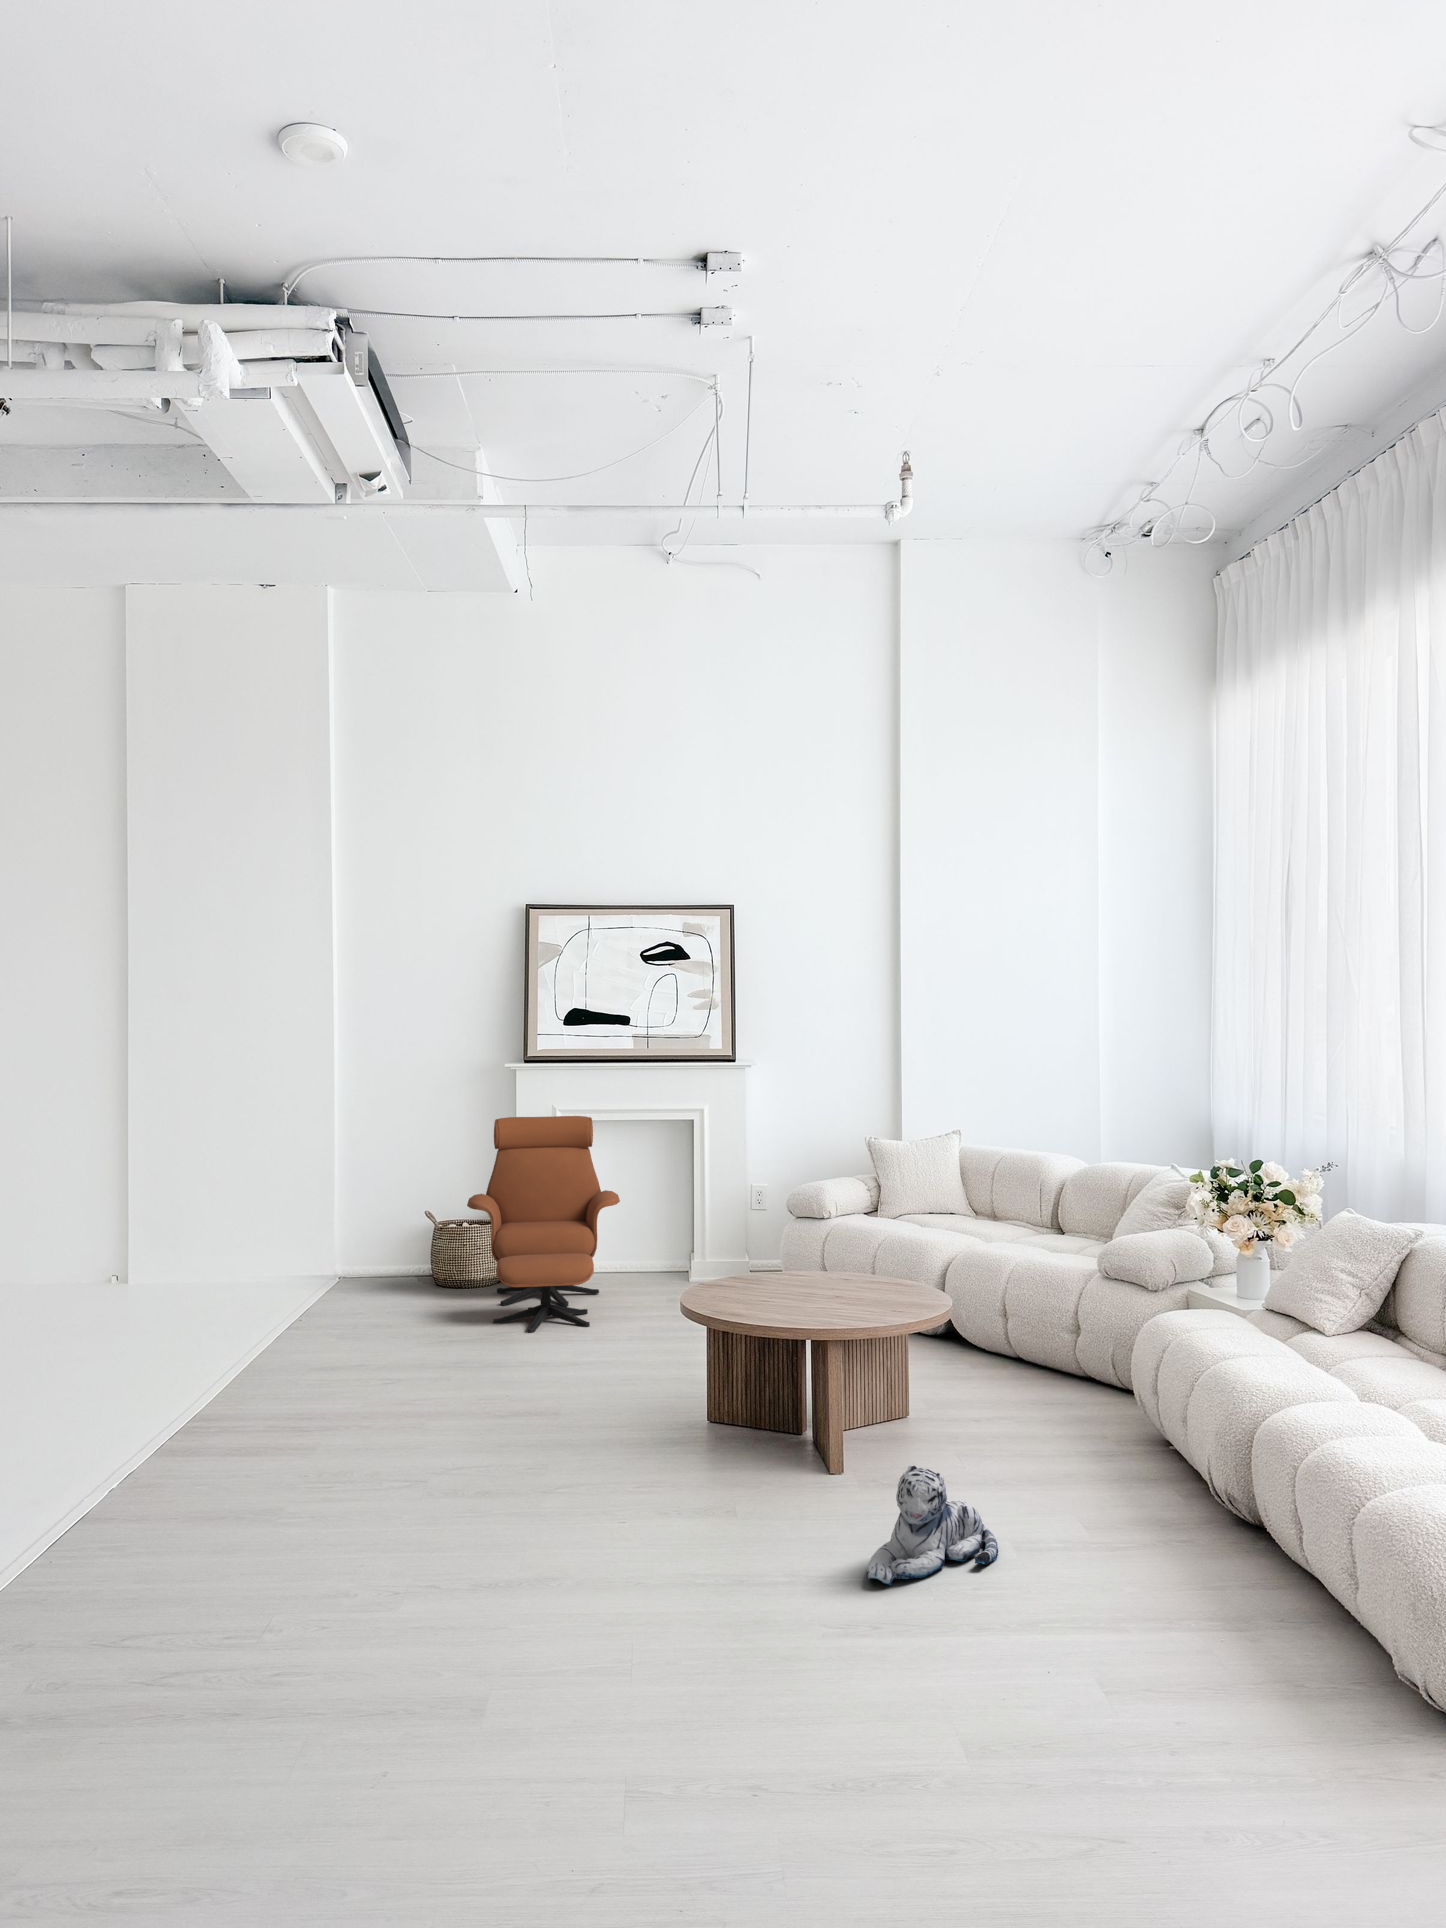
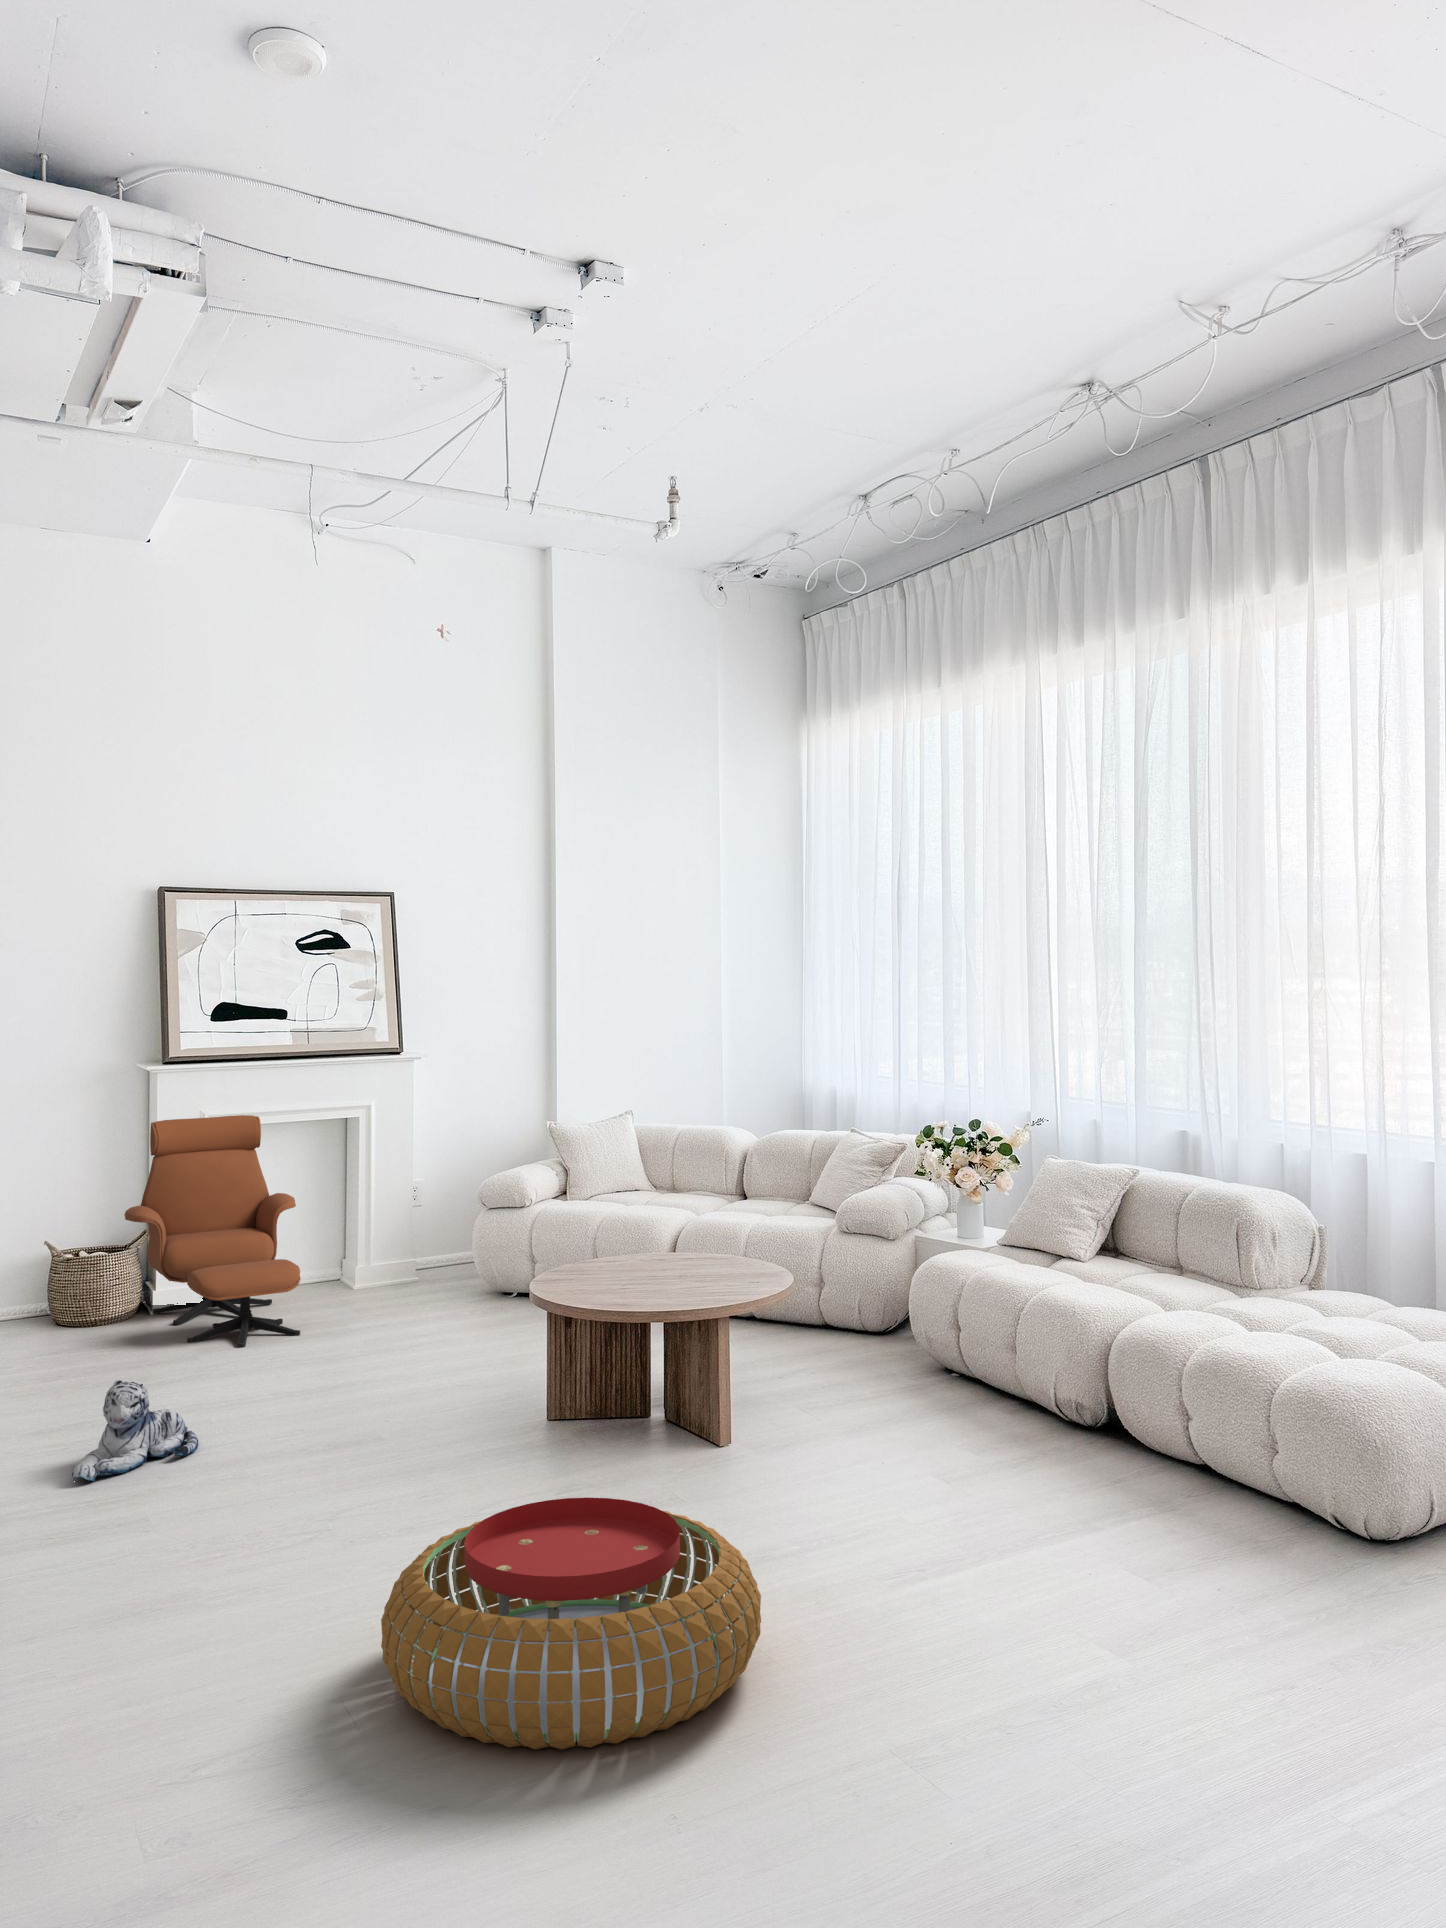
plush toy: present [867,1465,998,1585] -> present [72,1380,198,1481]
pouf: none [249,1526,631,1783] -> present [381,1498,761,1750]

